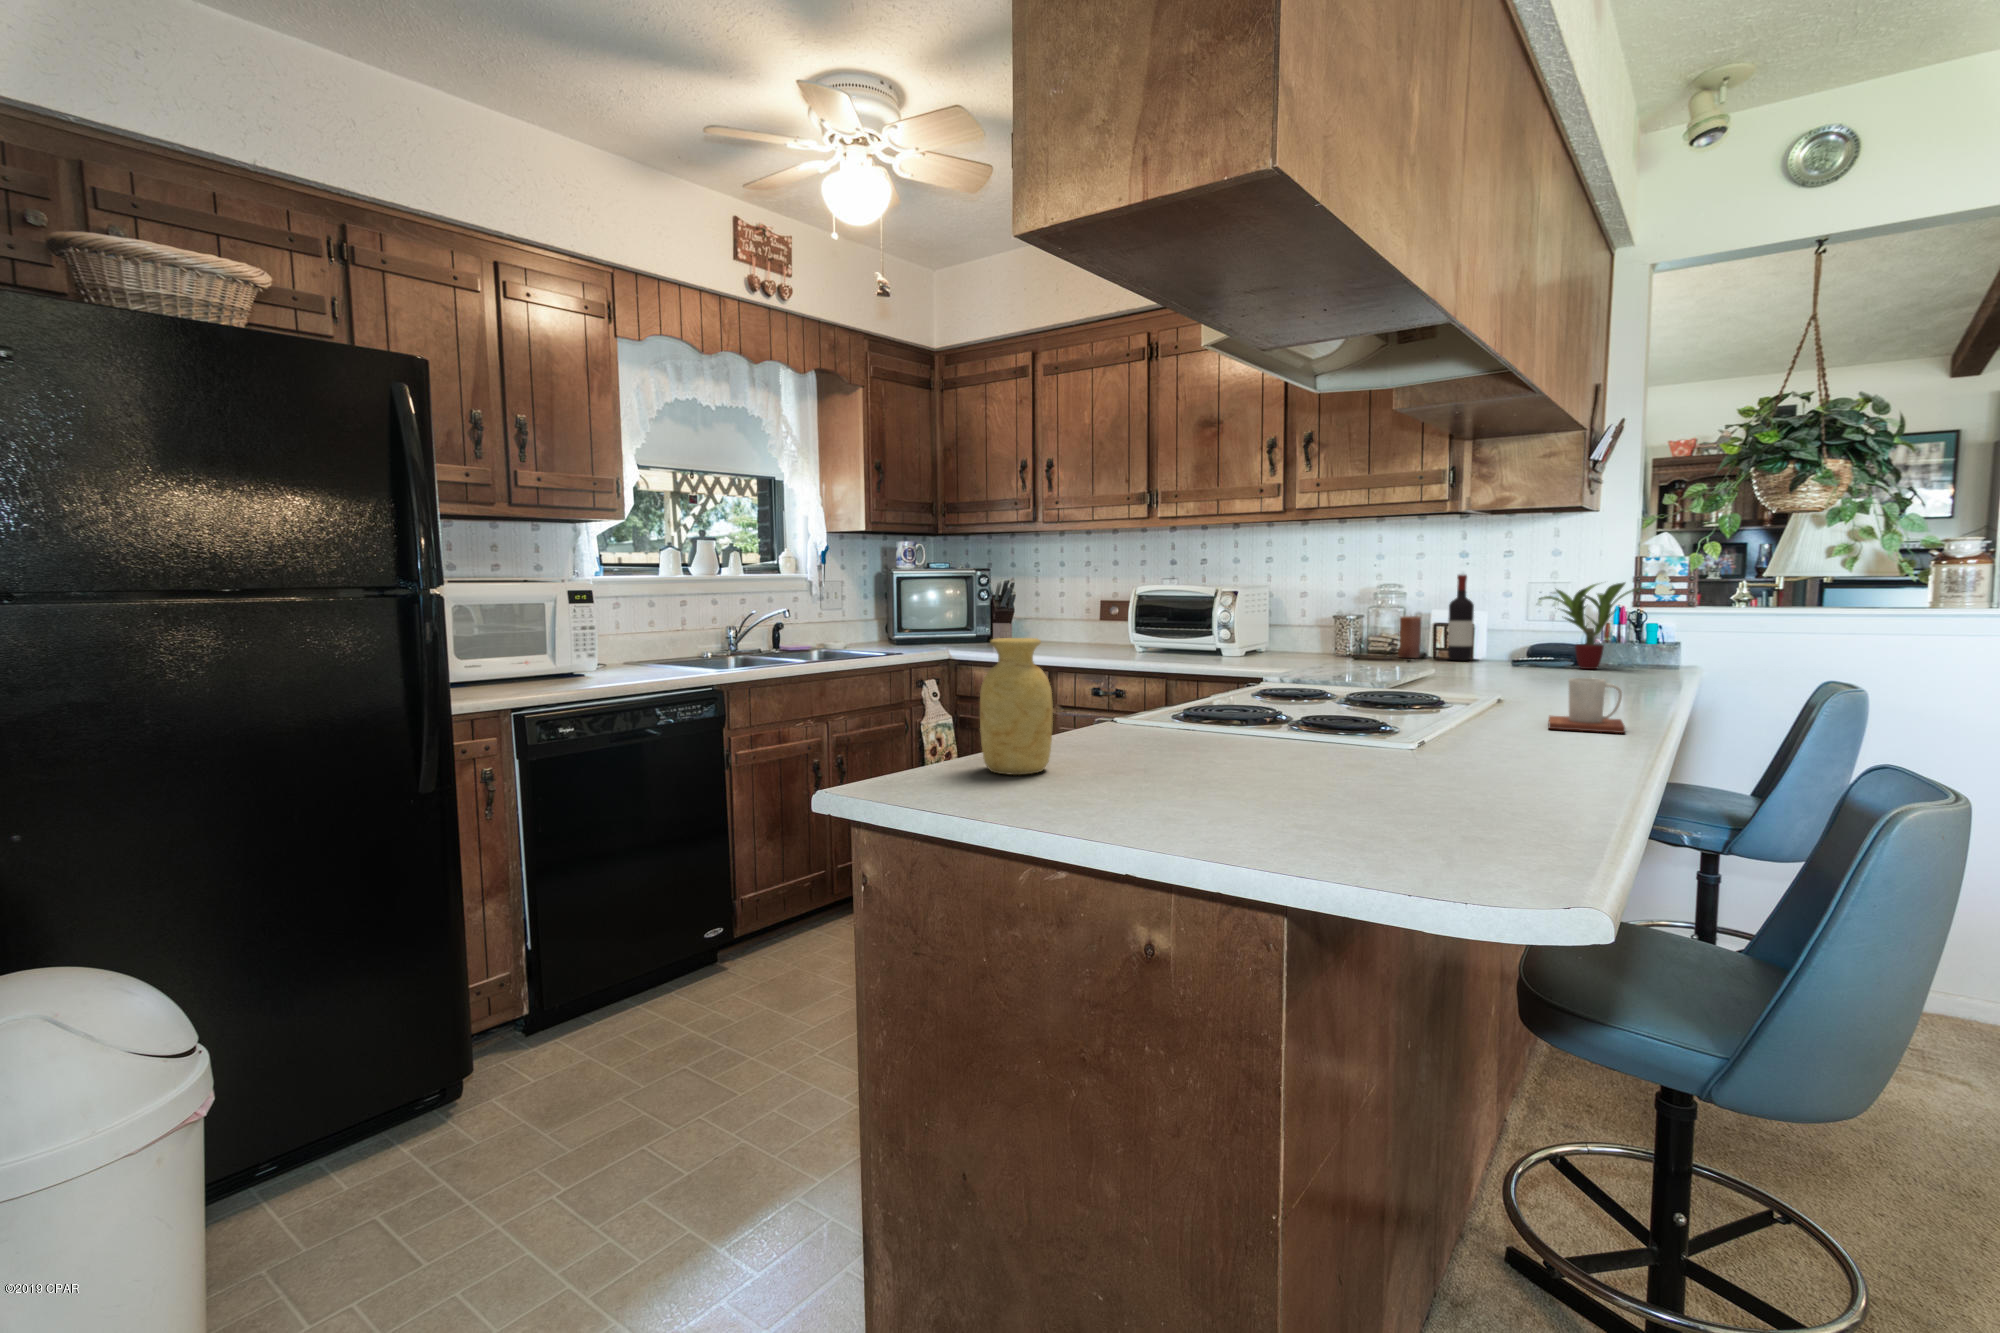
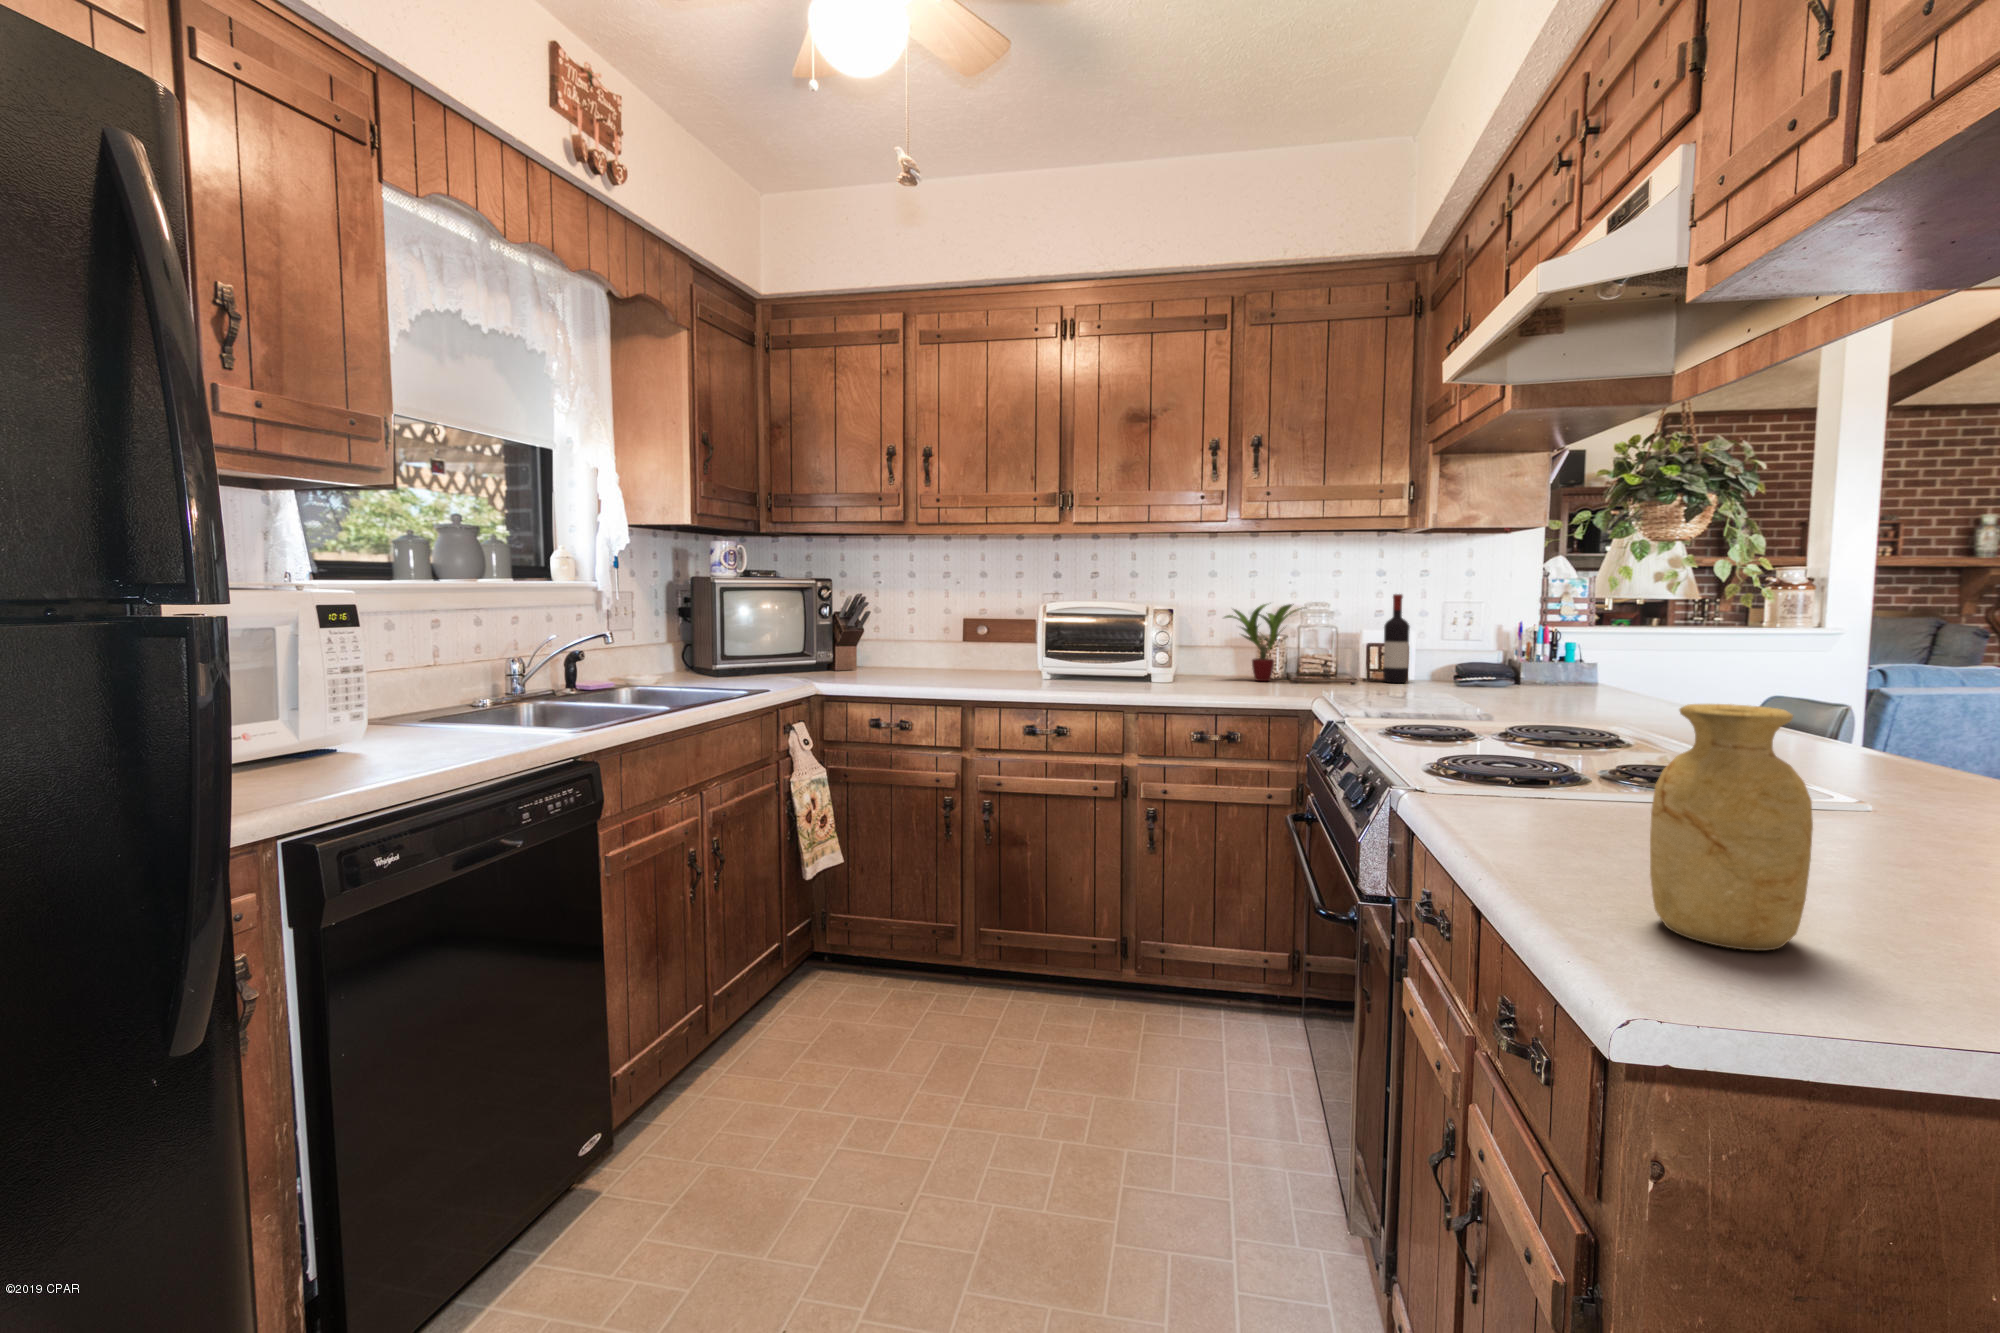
potted plant: present [1539,582,1644,669] -> present [1225,604,1300,681]
candle: present [1398,616,1421,658] -> none [1327,637,1352,681]
mug: present [1549,678,1625,733] -> none [1816,716,1953,779]

